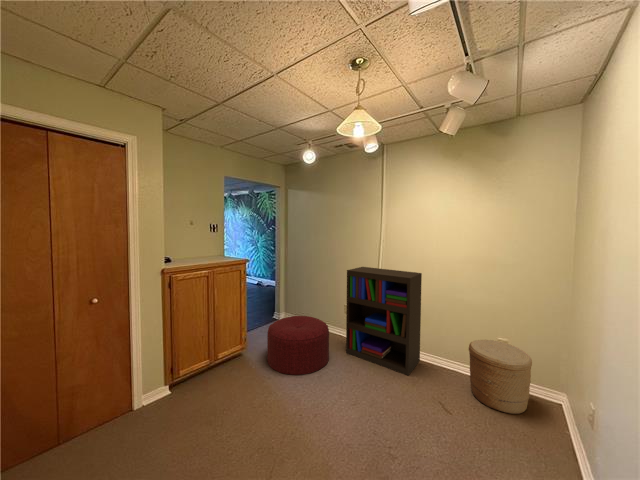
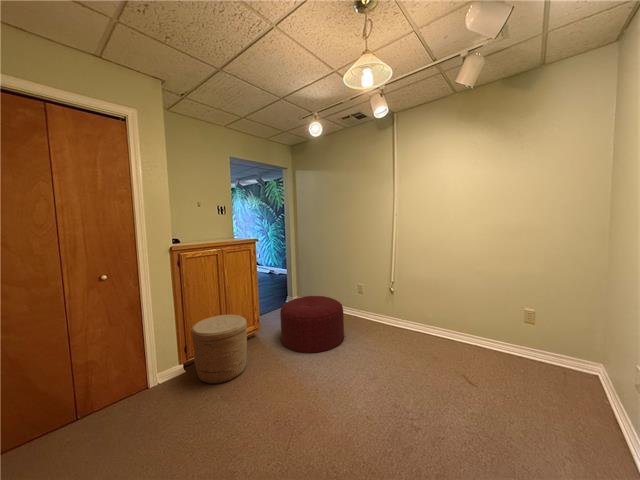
bookshelf: present [346,267,422,376] -> none [359,244,439,351]
woven basket: present [469,340,532,414] -> present [191,315,247,384]

